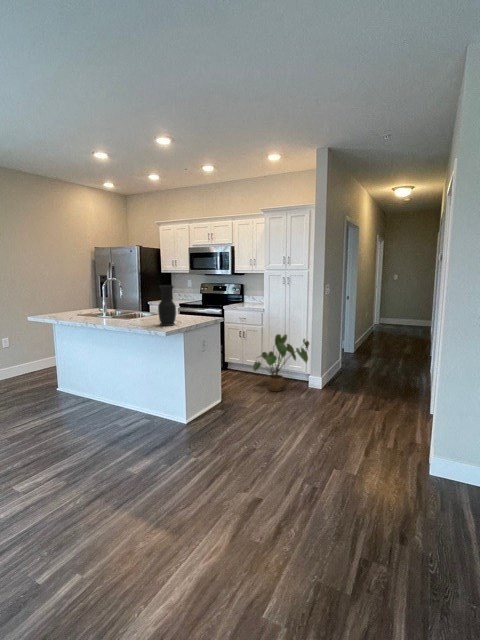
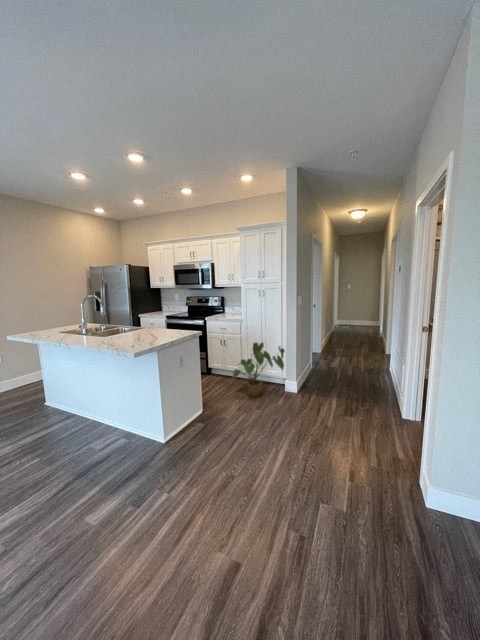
vase: present [158,285,176,326] -> none [128,301,148,345]

